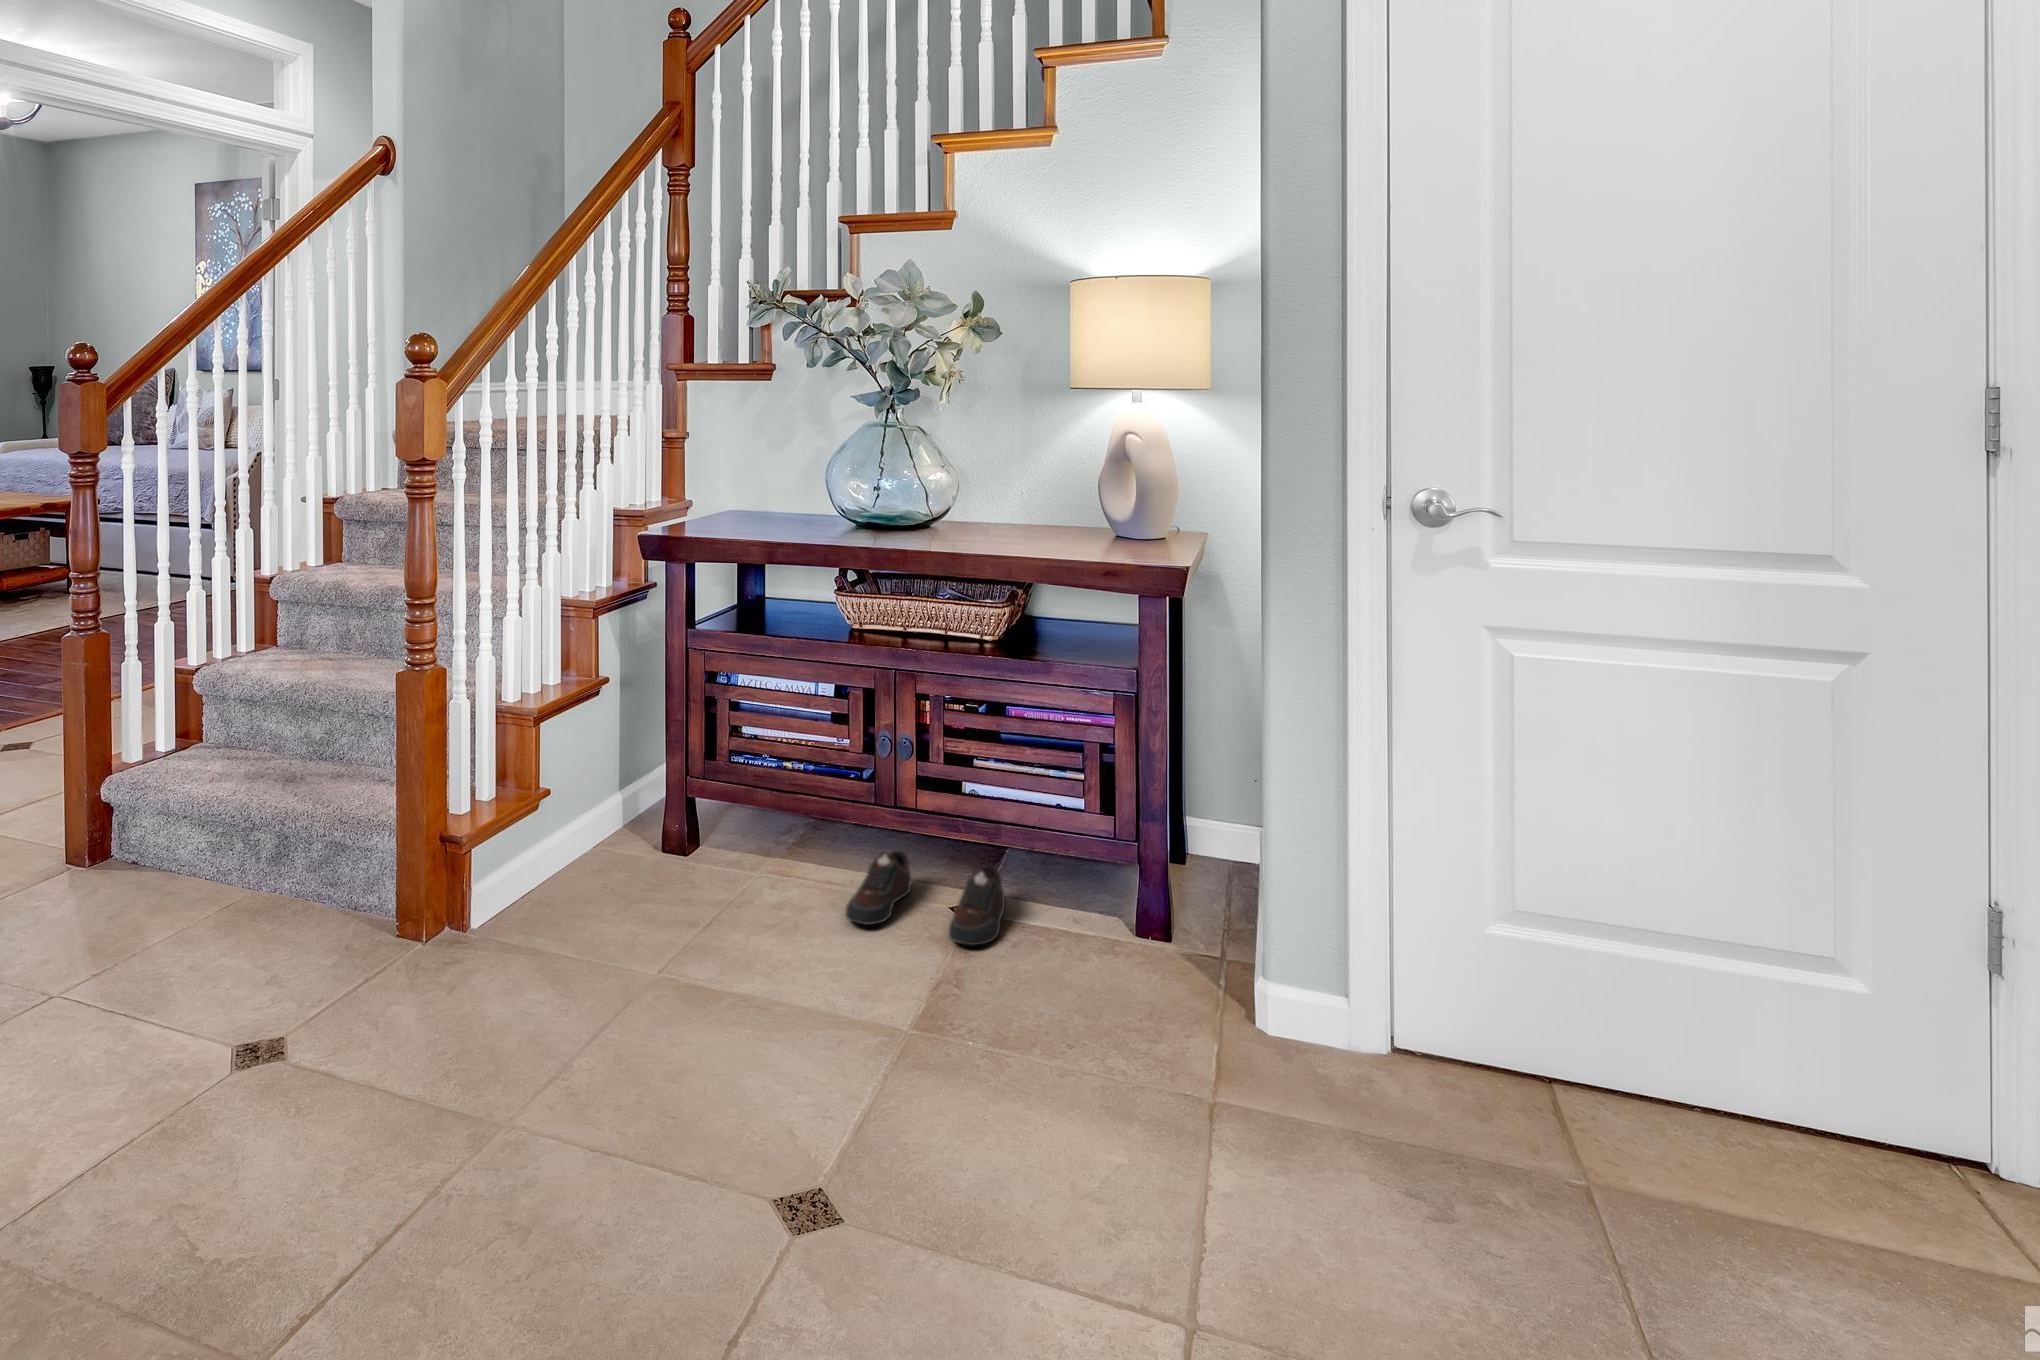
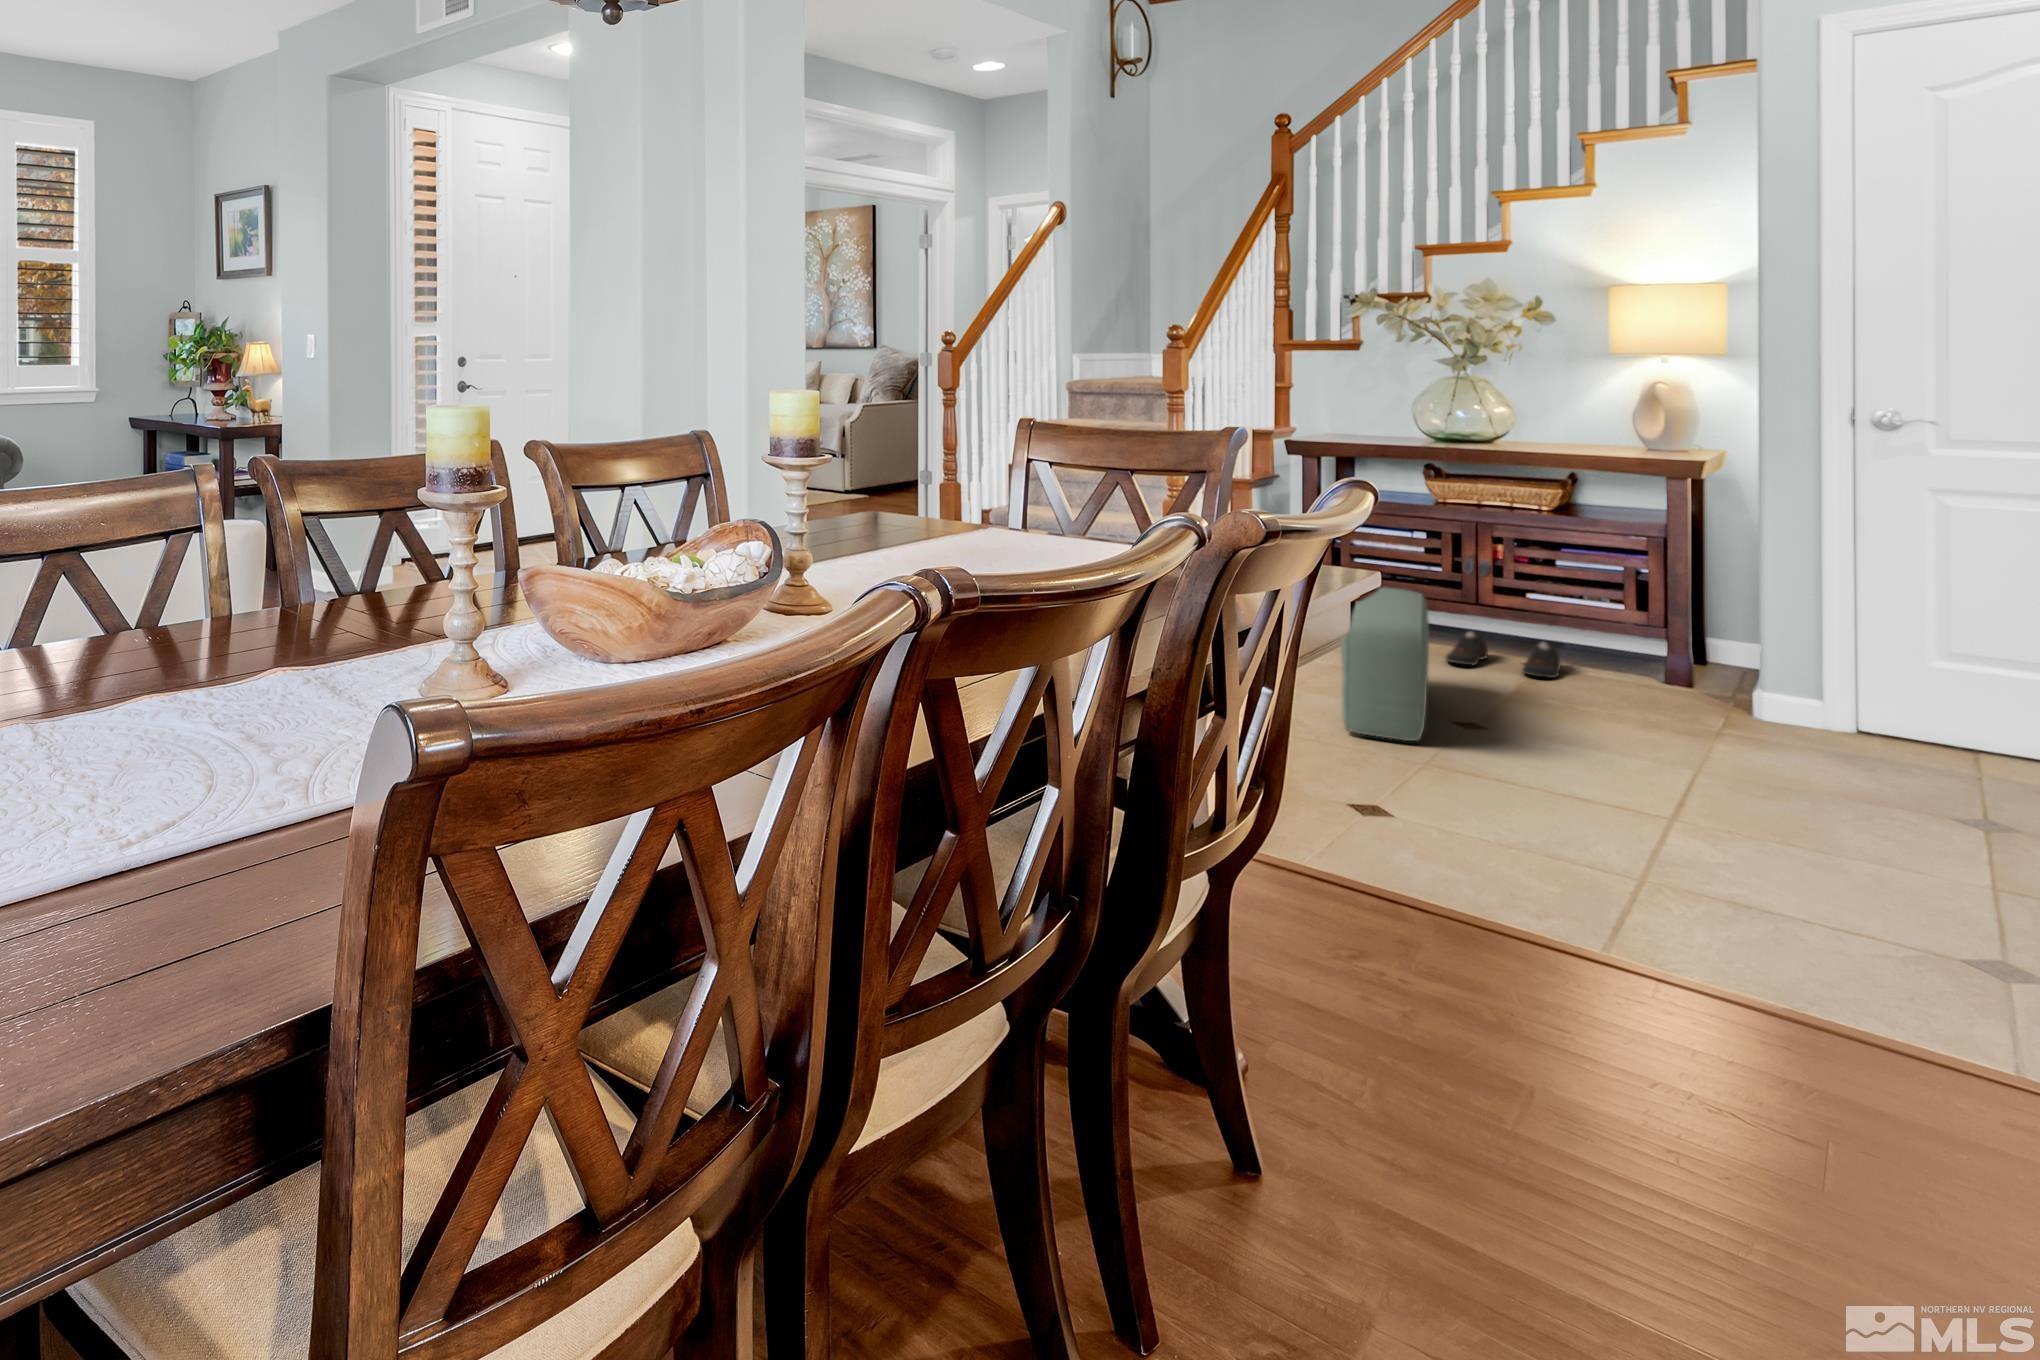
pouf: none [567,841,783,1276] -> present [1341,587,1429,741]

